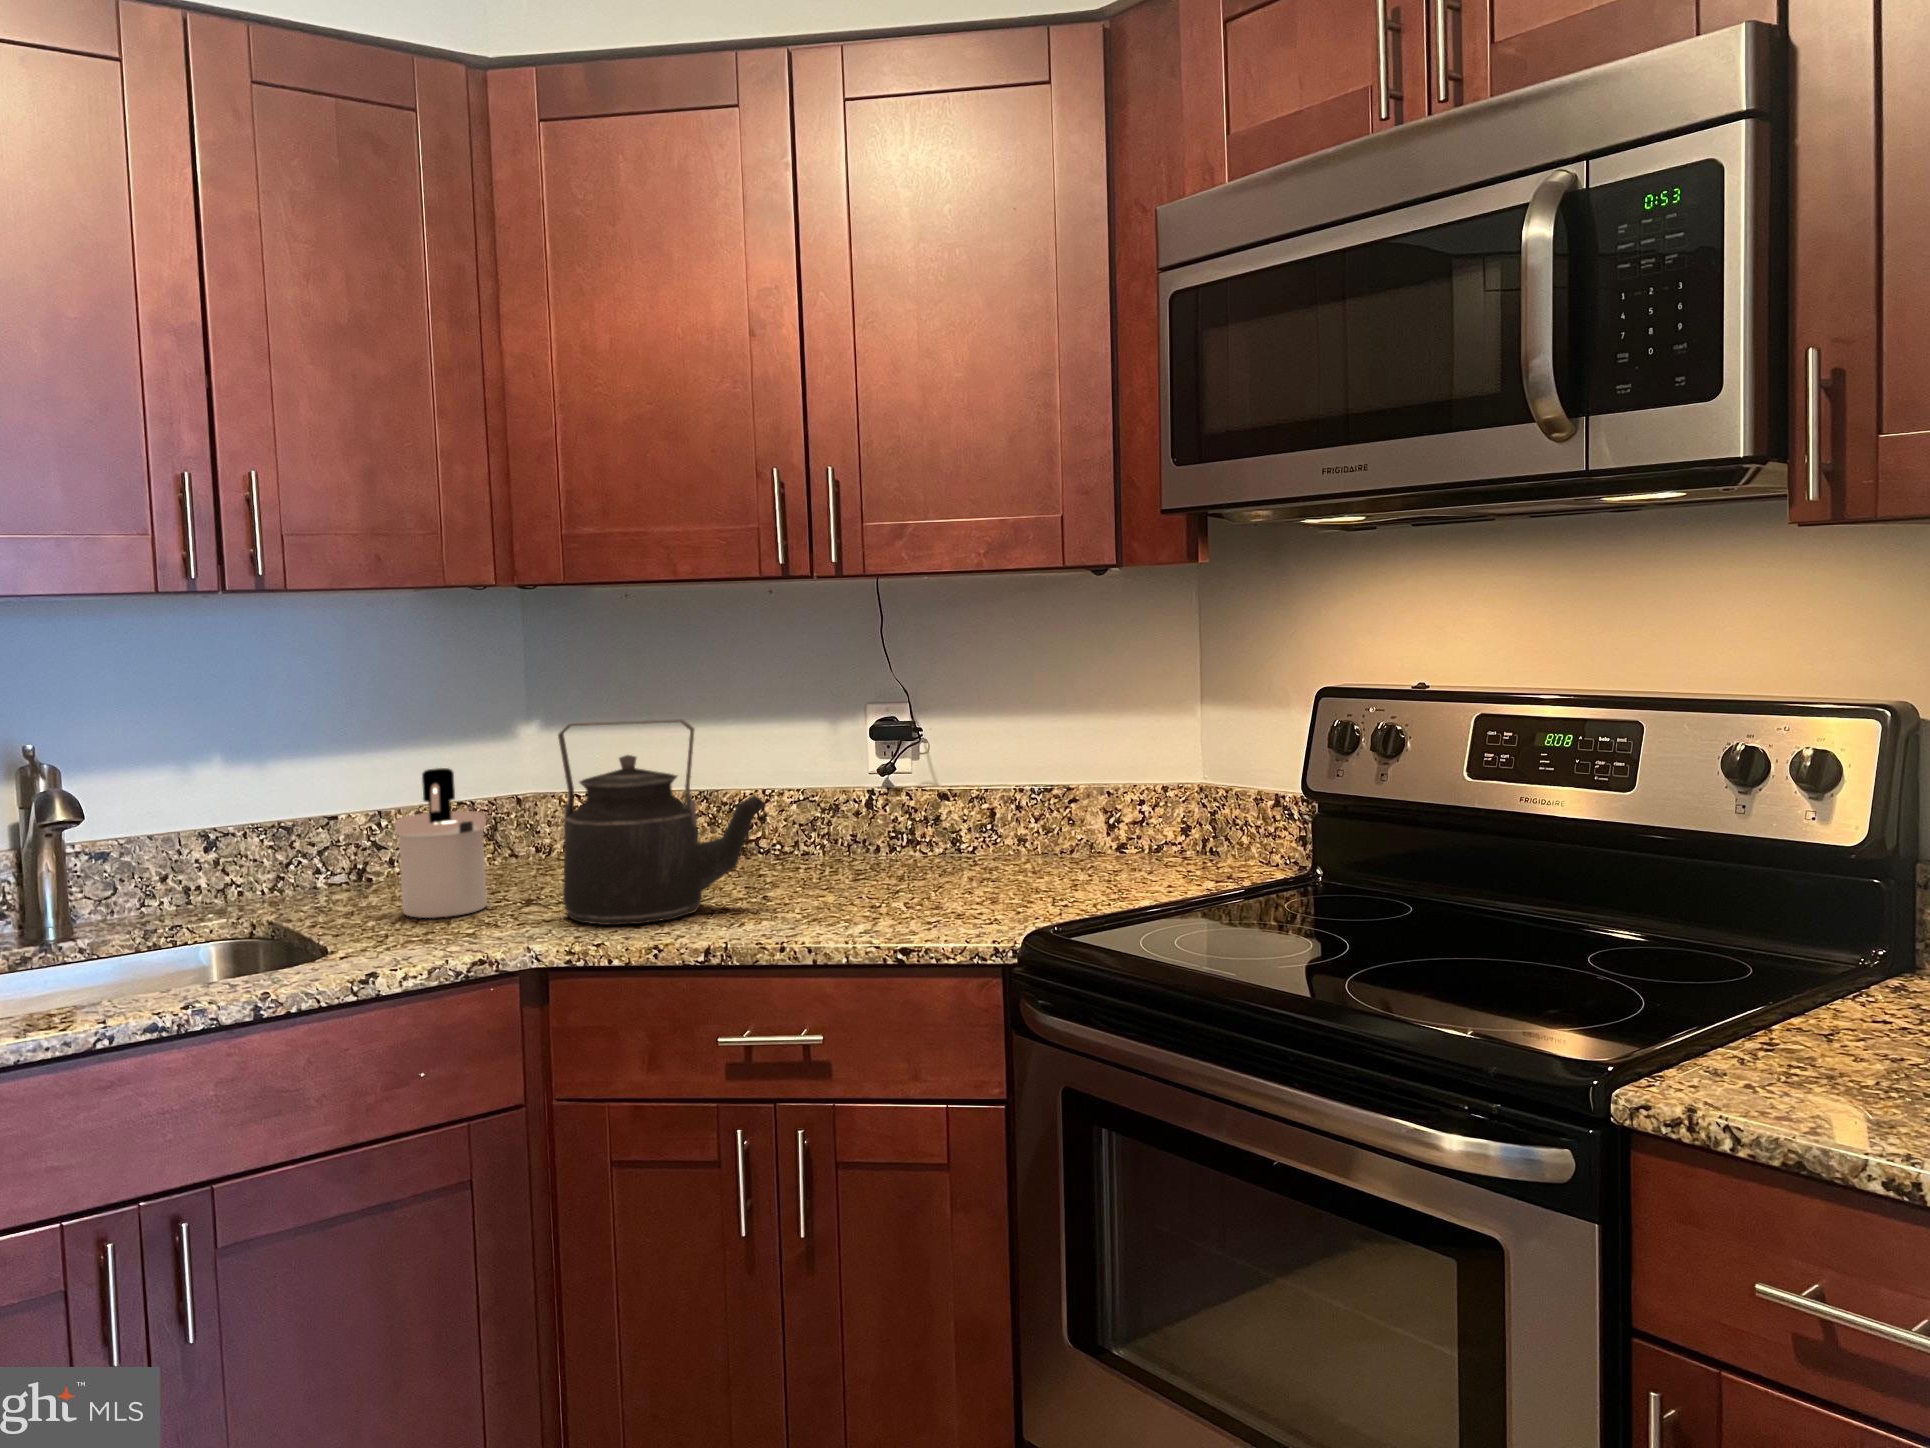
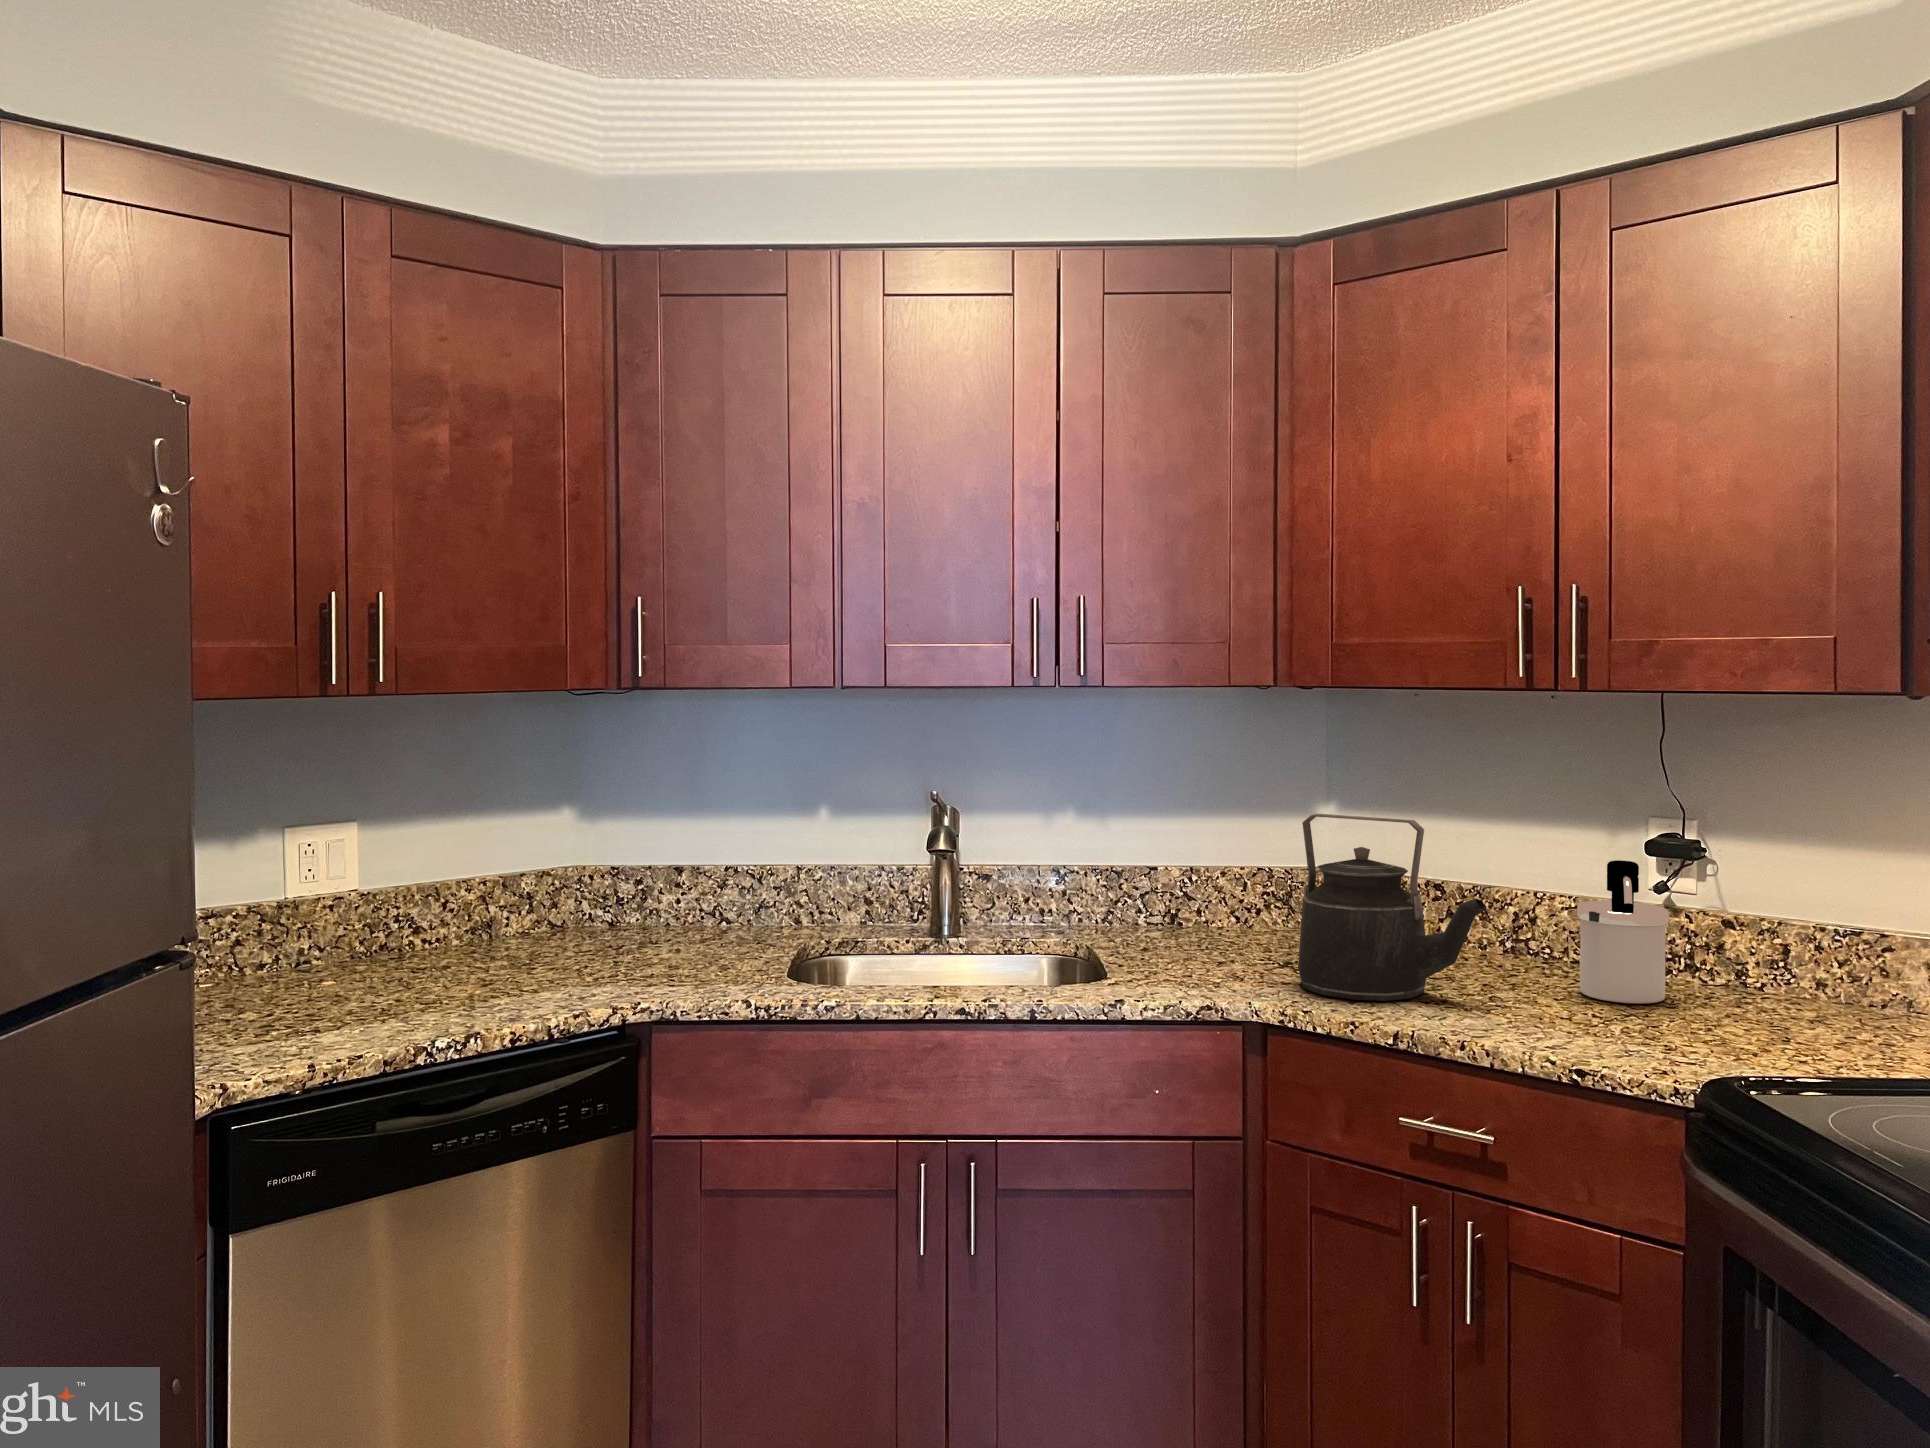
soap dispenser: present [395,768,487,918] -> present [1577,860,1669,1004]

